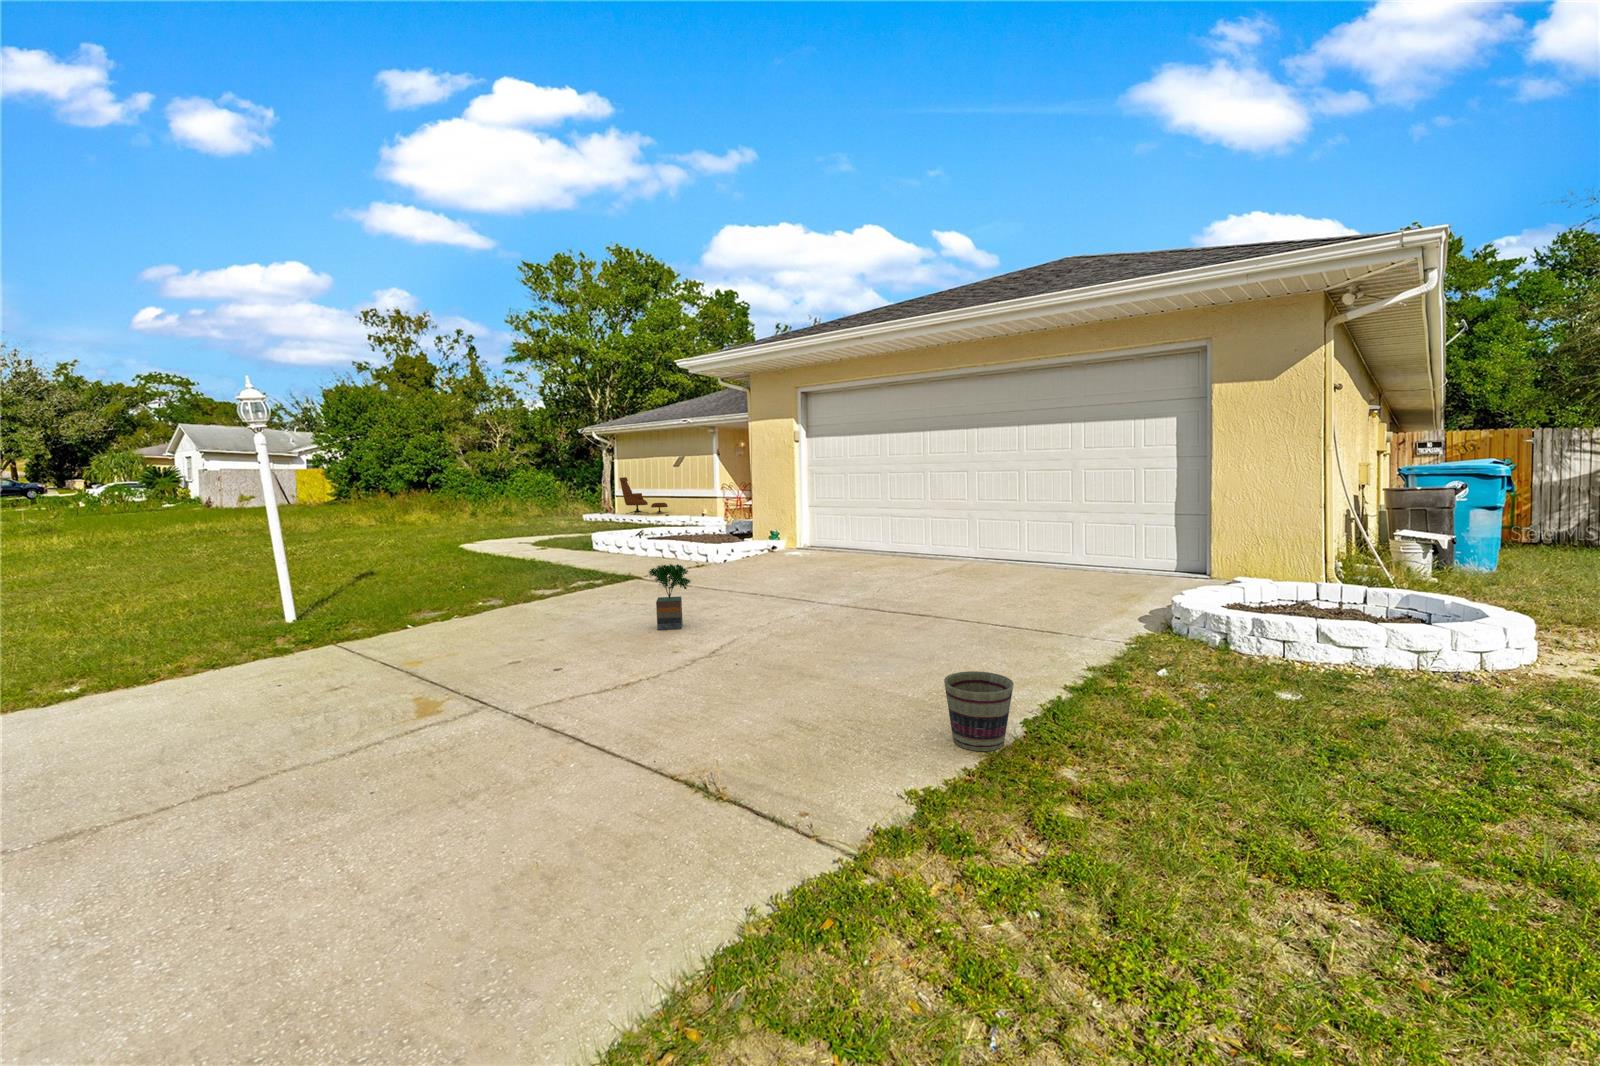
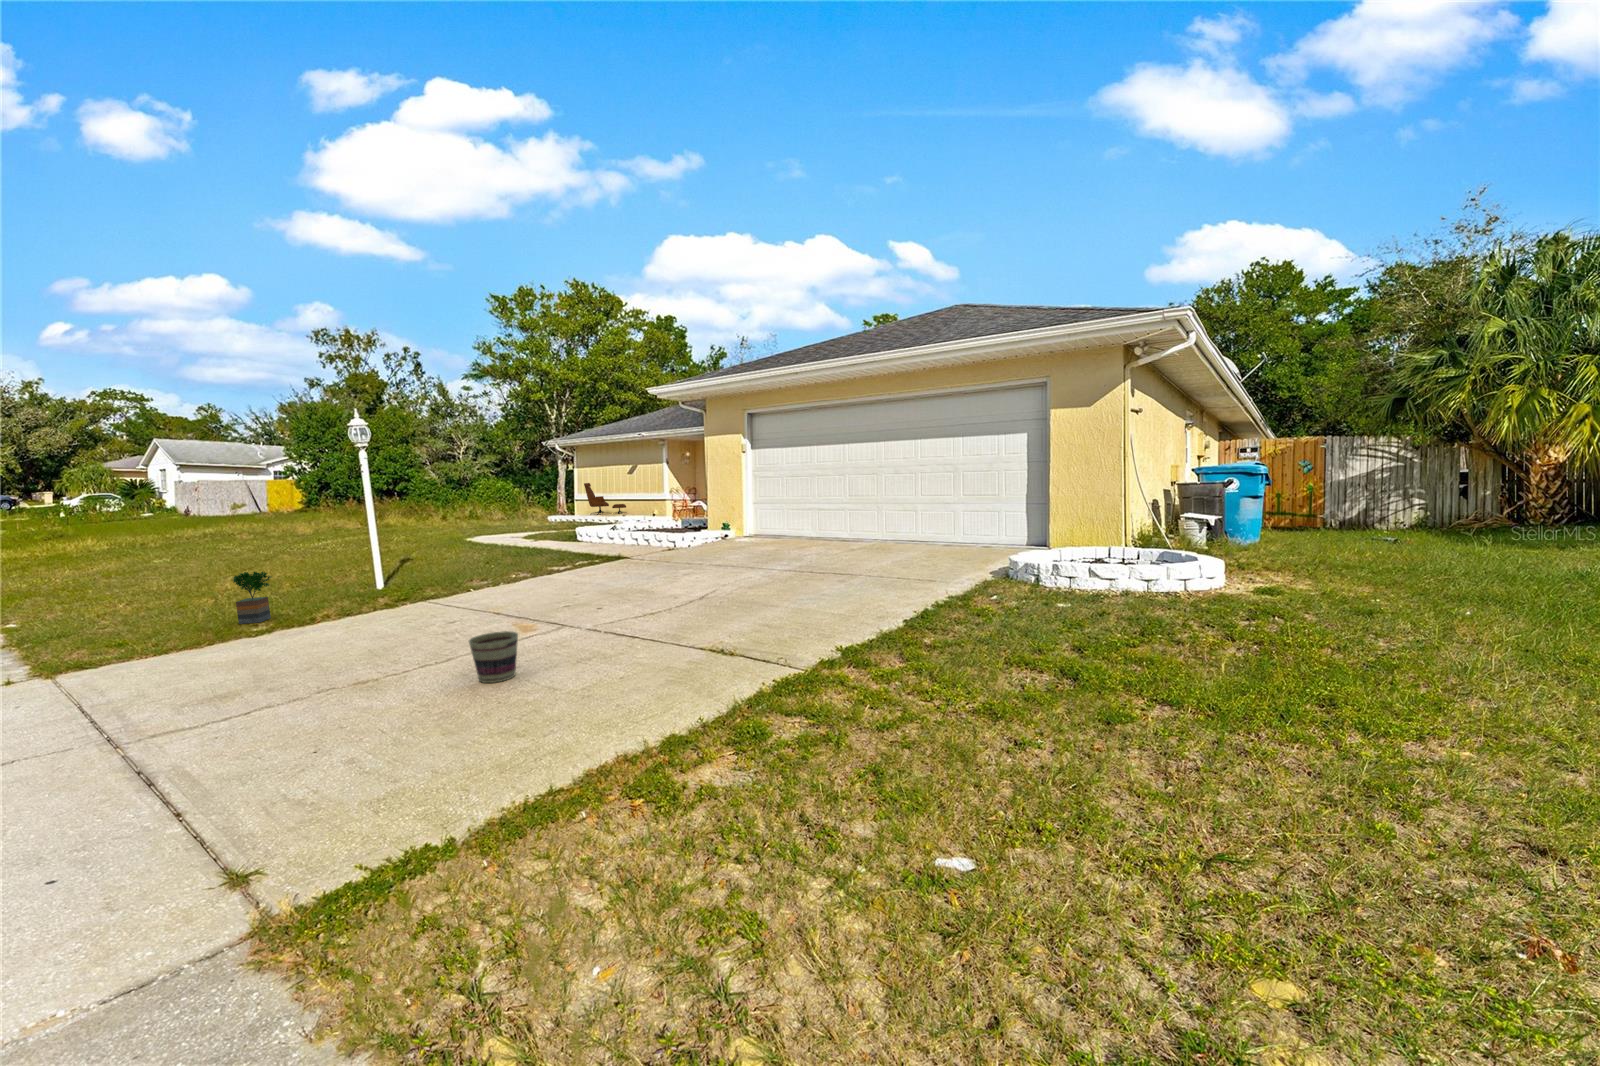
potted tree: present [649,564,690,630] -> present [233,572,272,624]
basket: present [944,671,1014,751] -> present [469,631,518,683]

